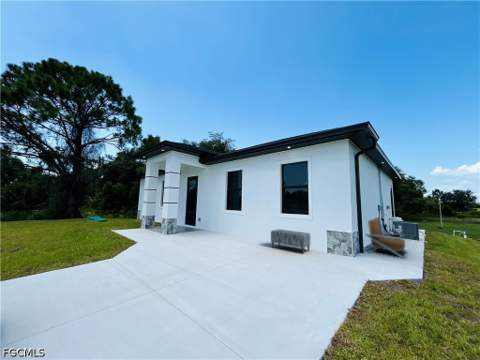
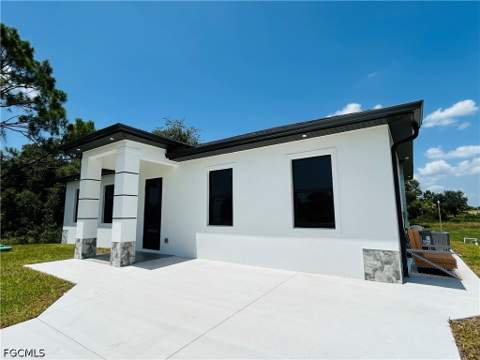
bench: present [271,229,310,254] -> none [283,250,340,285]

